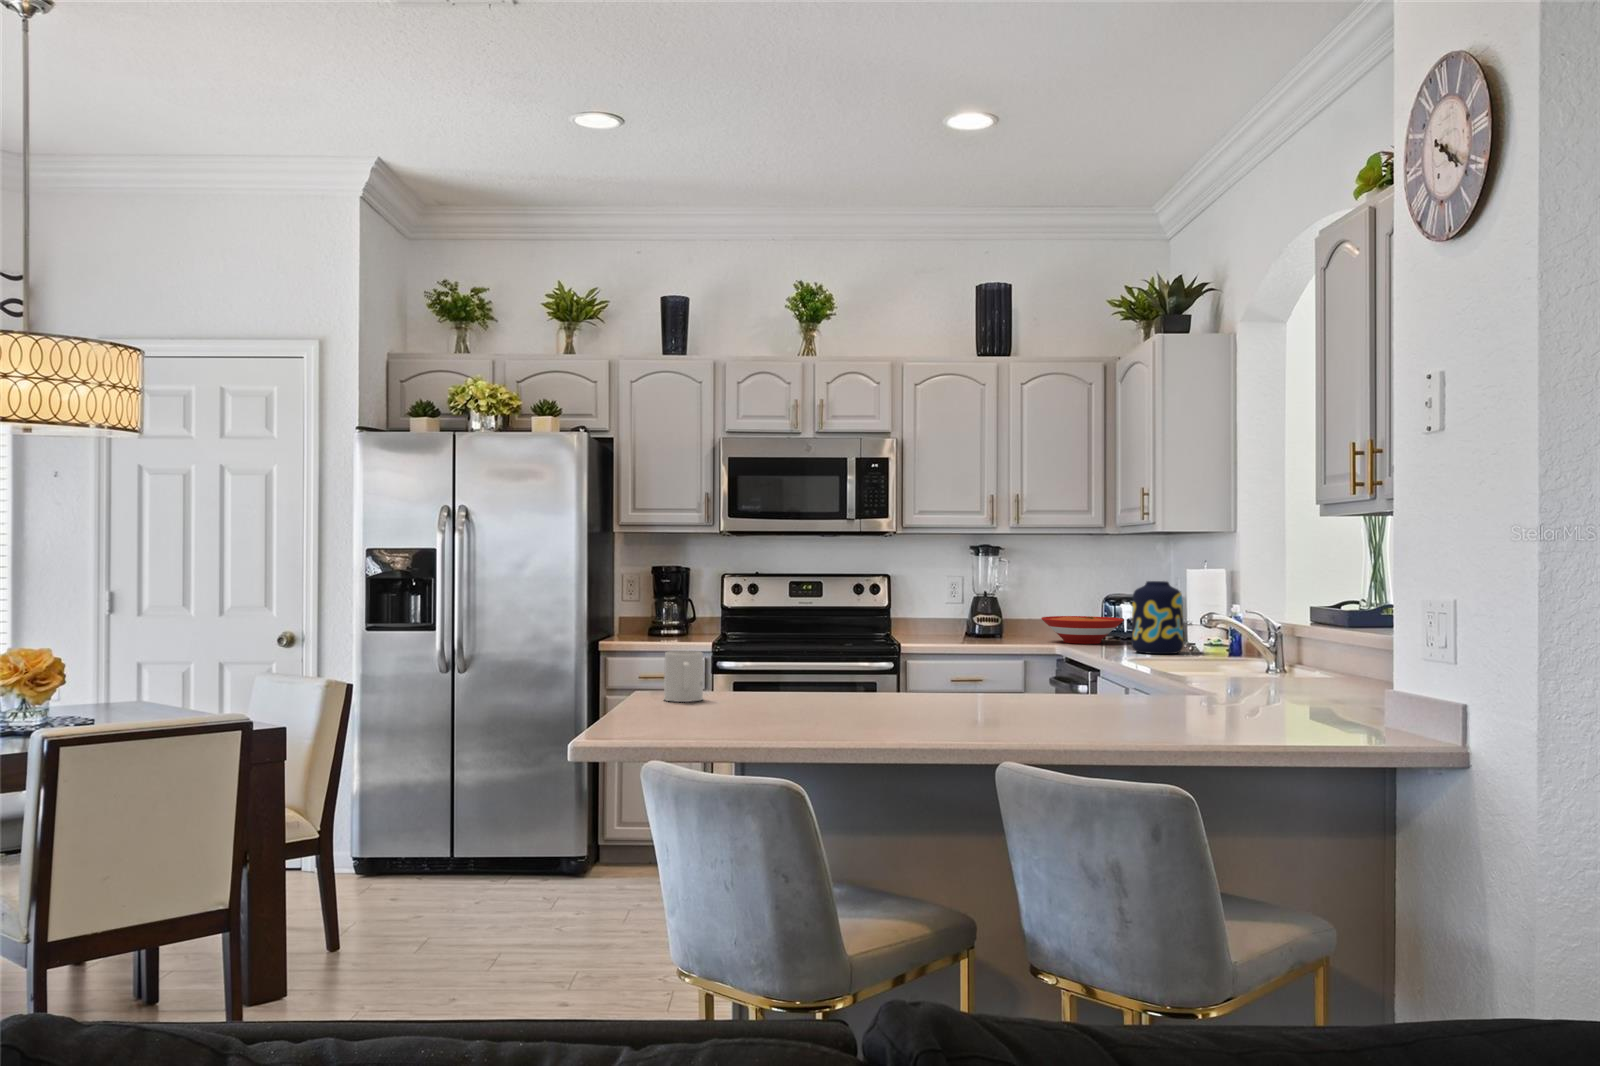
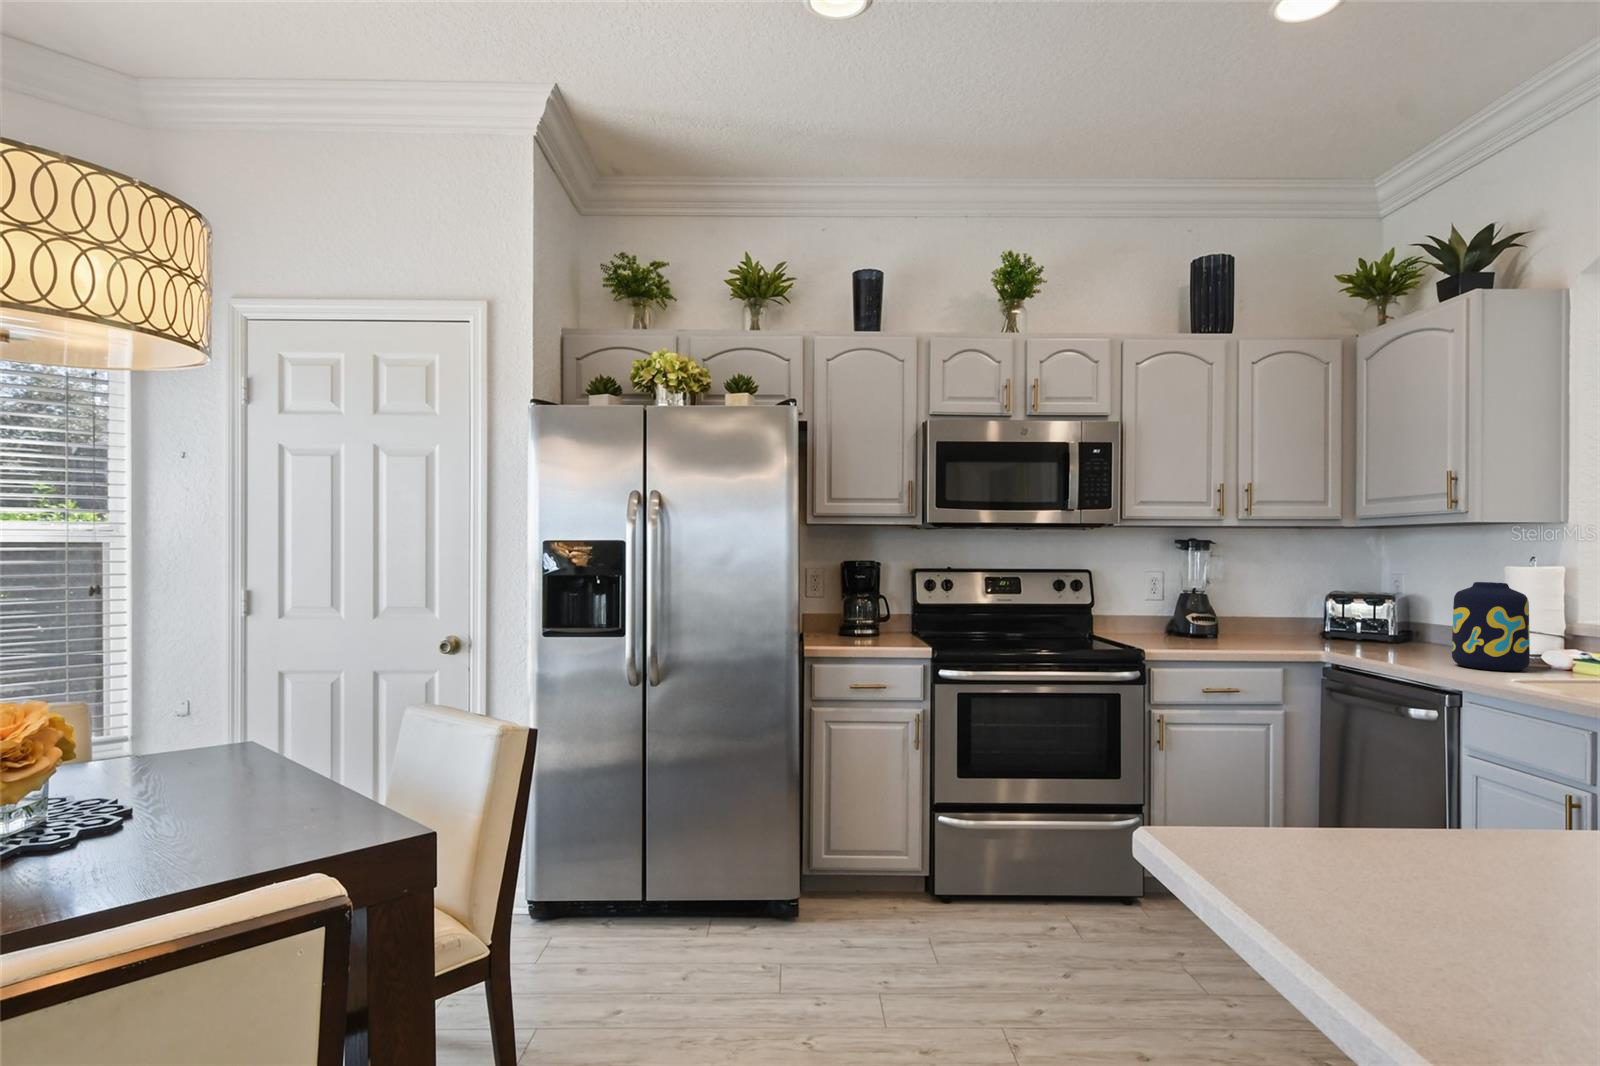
bowl: present [1041,616,1124,644] -> none [1270,614,1375,647]
mug: present [664,651,703,702] -> none [1305,784,1441,931]

